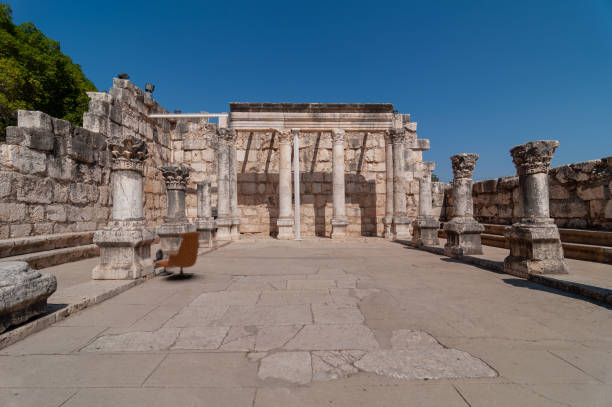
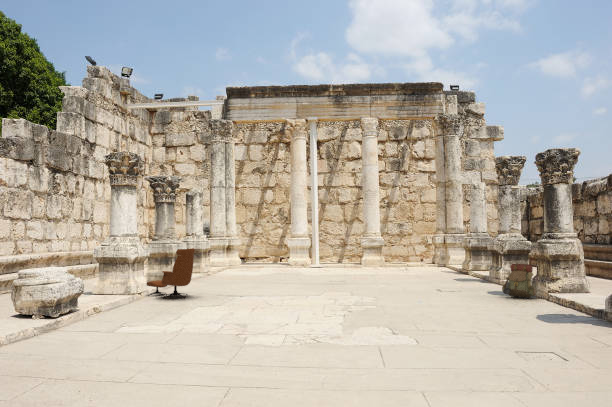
backpack: none [474,243,506,274] -> present [502,263,536,298]

